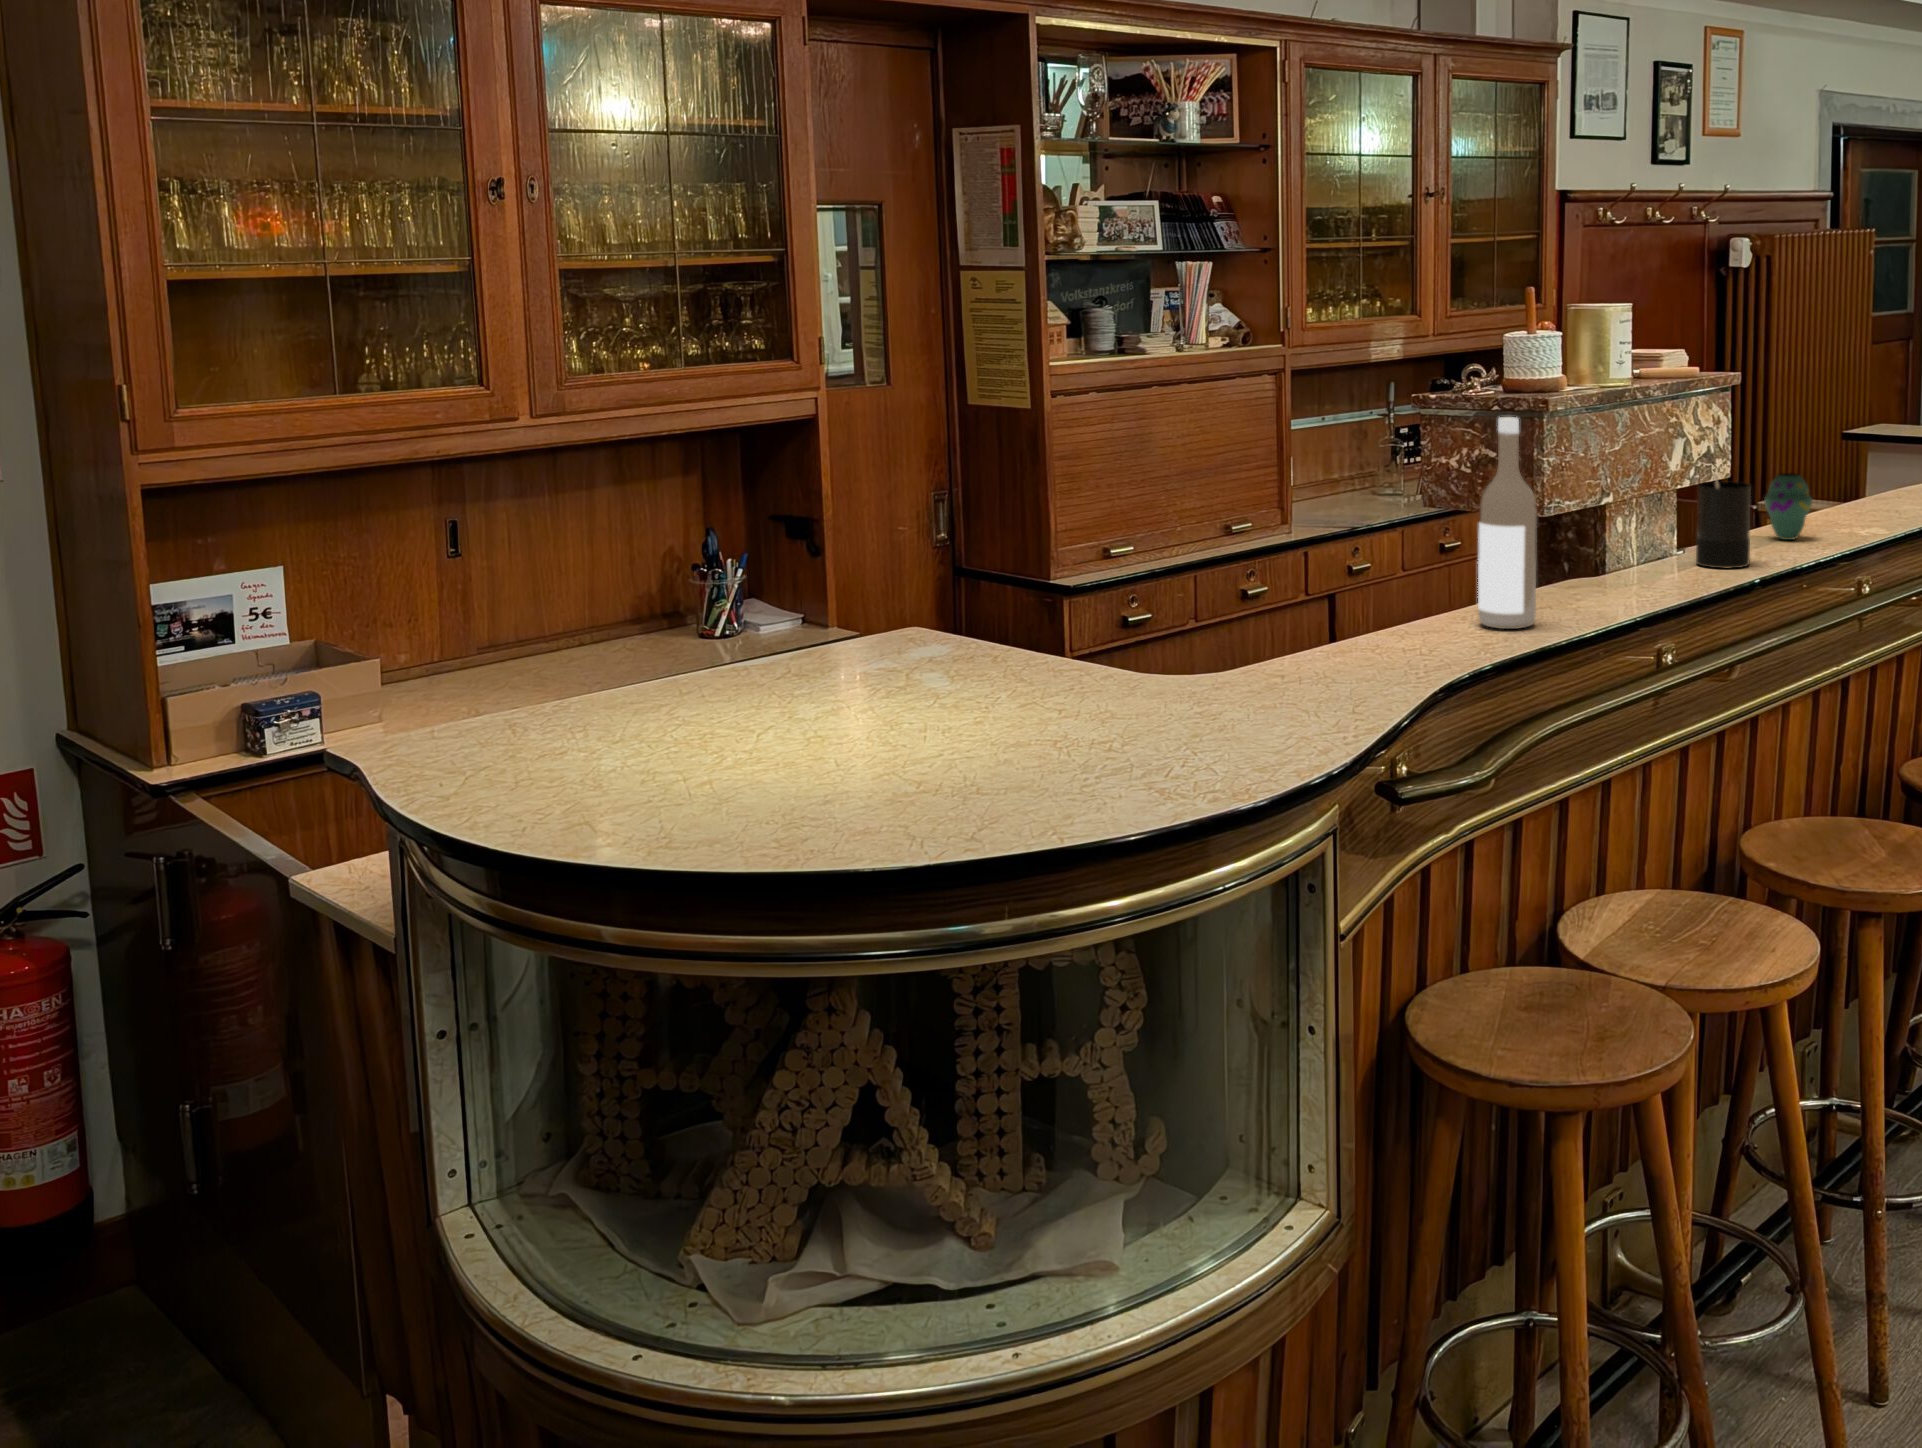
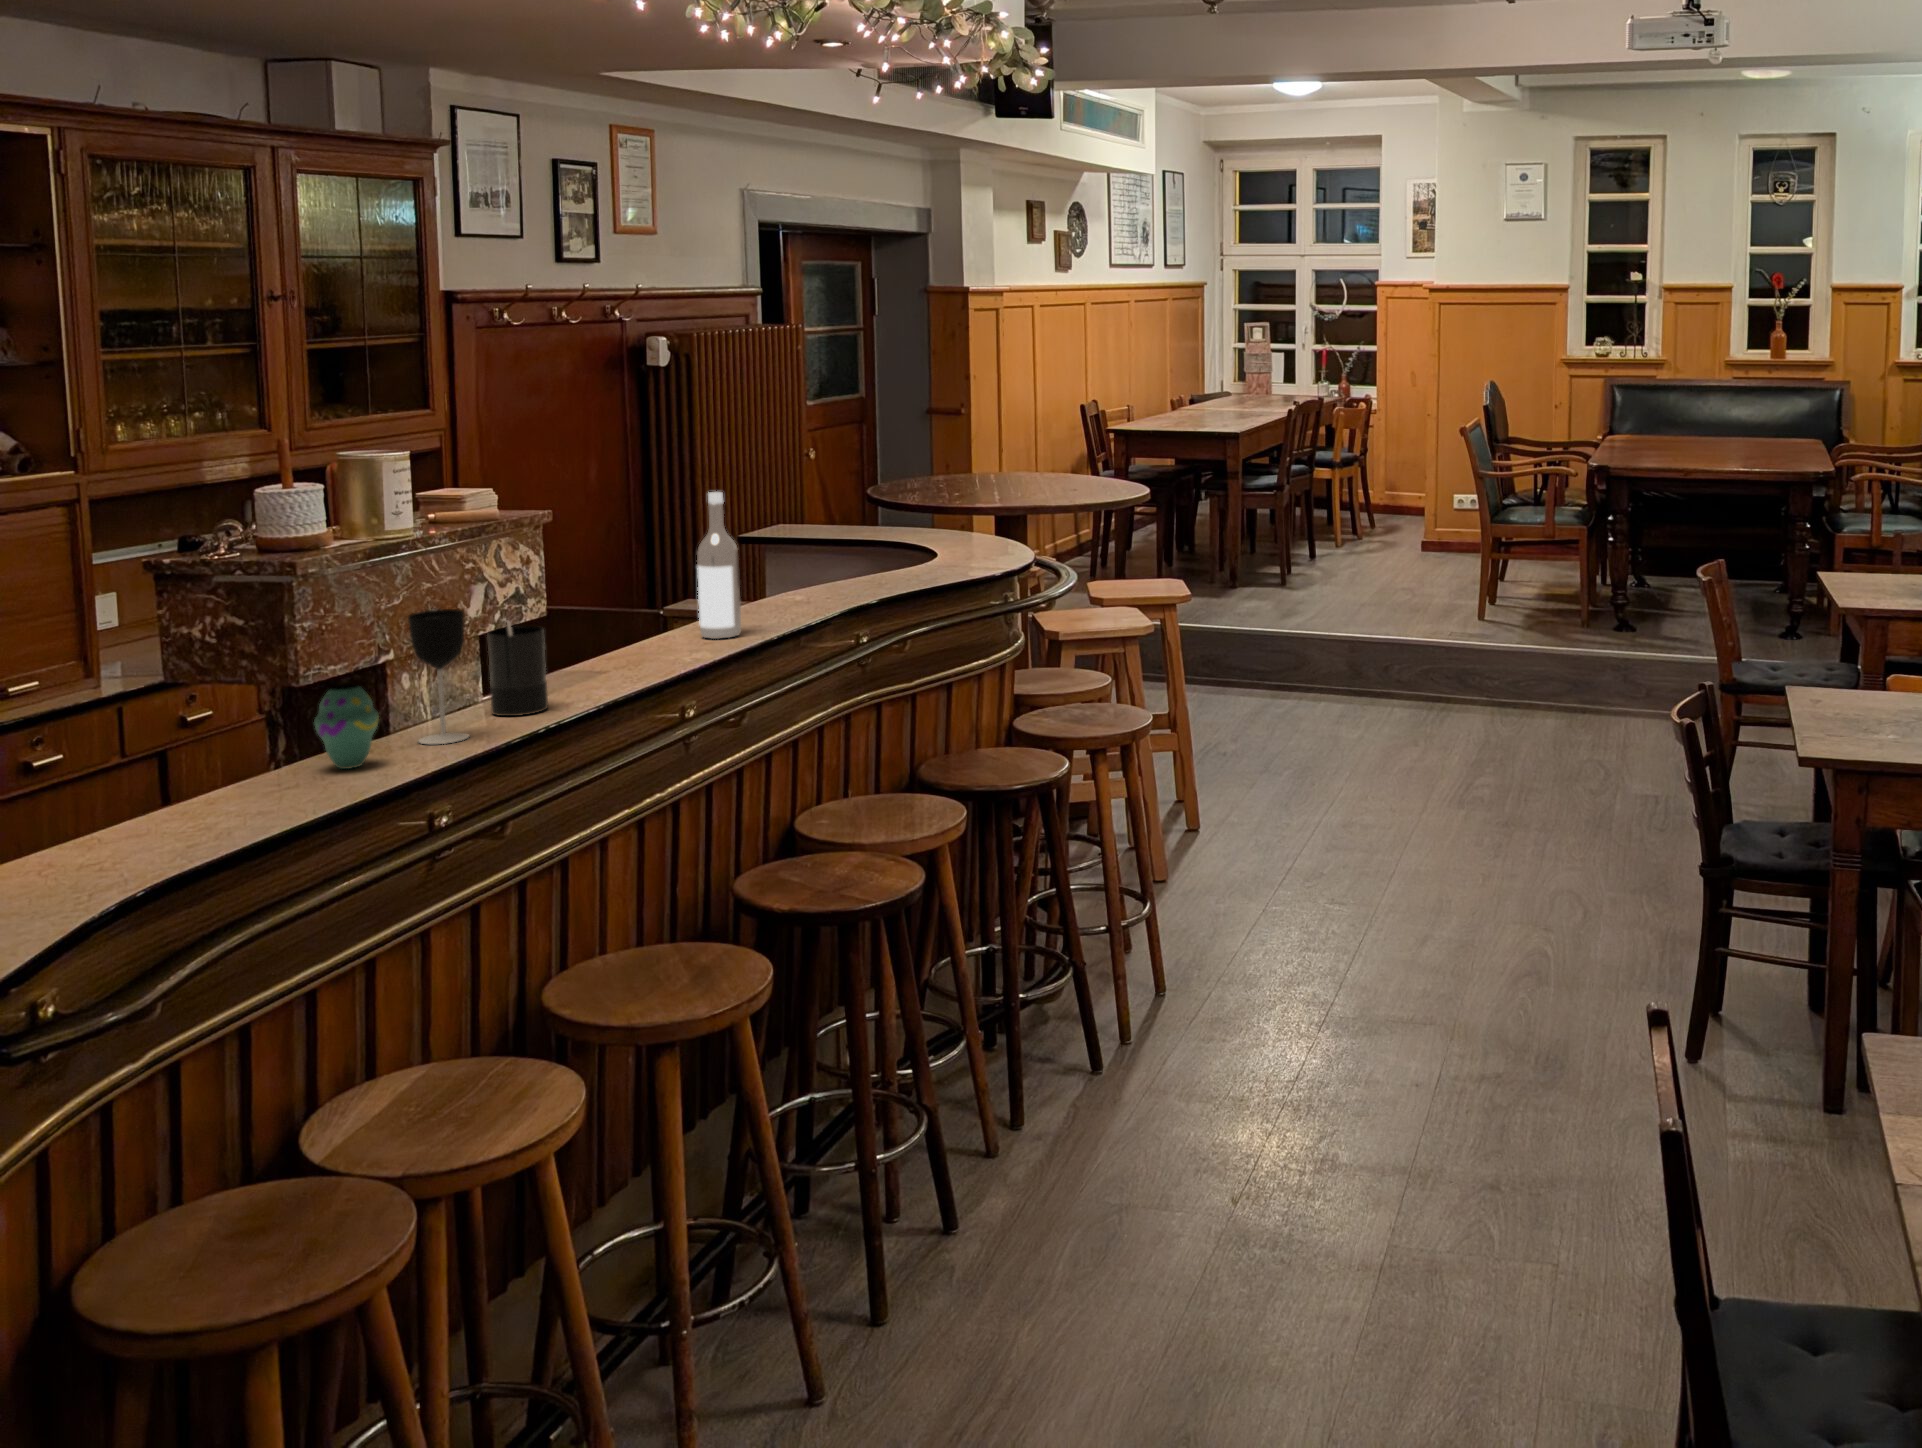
wine bottle: present [1478,417,1537,629] -> present [697,492,741,639]
wine glass: none [1641,456,1692,585] -> present [408,609,469,744]
vase: present [1764,473,1812,540] -> present [314,684,379,769]

